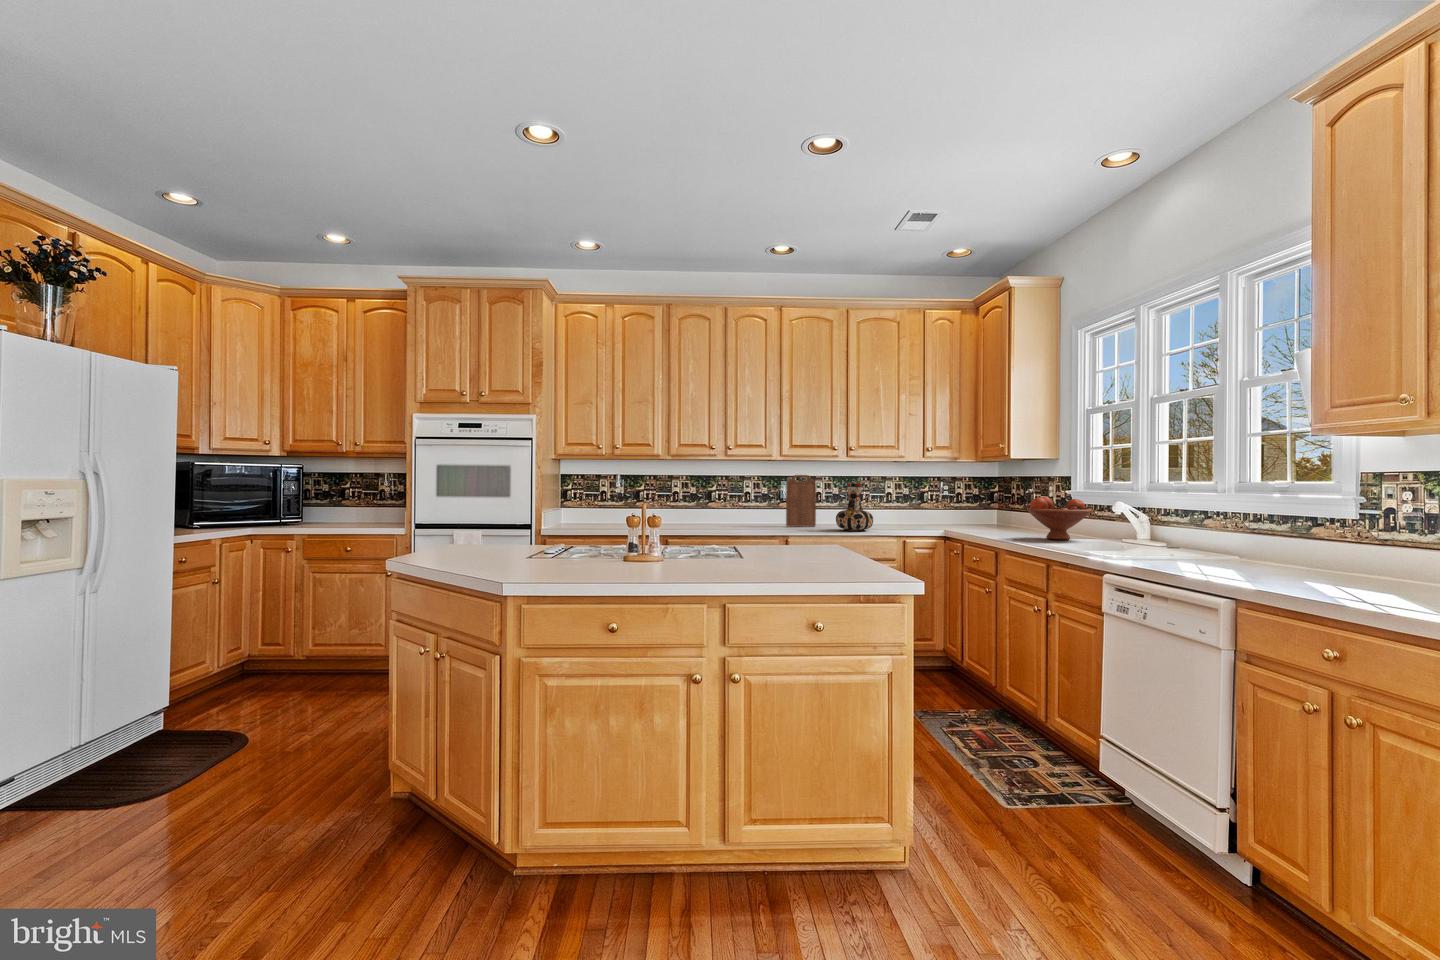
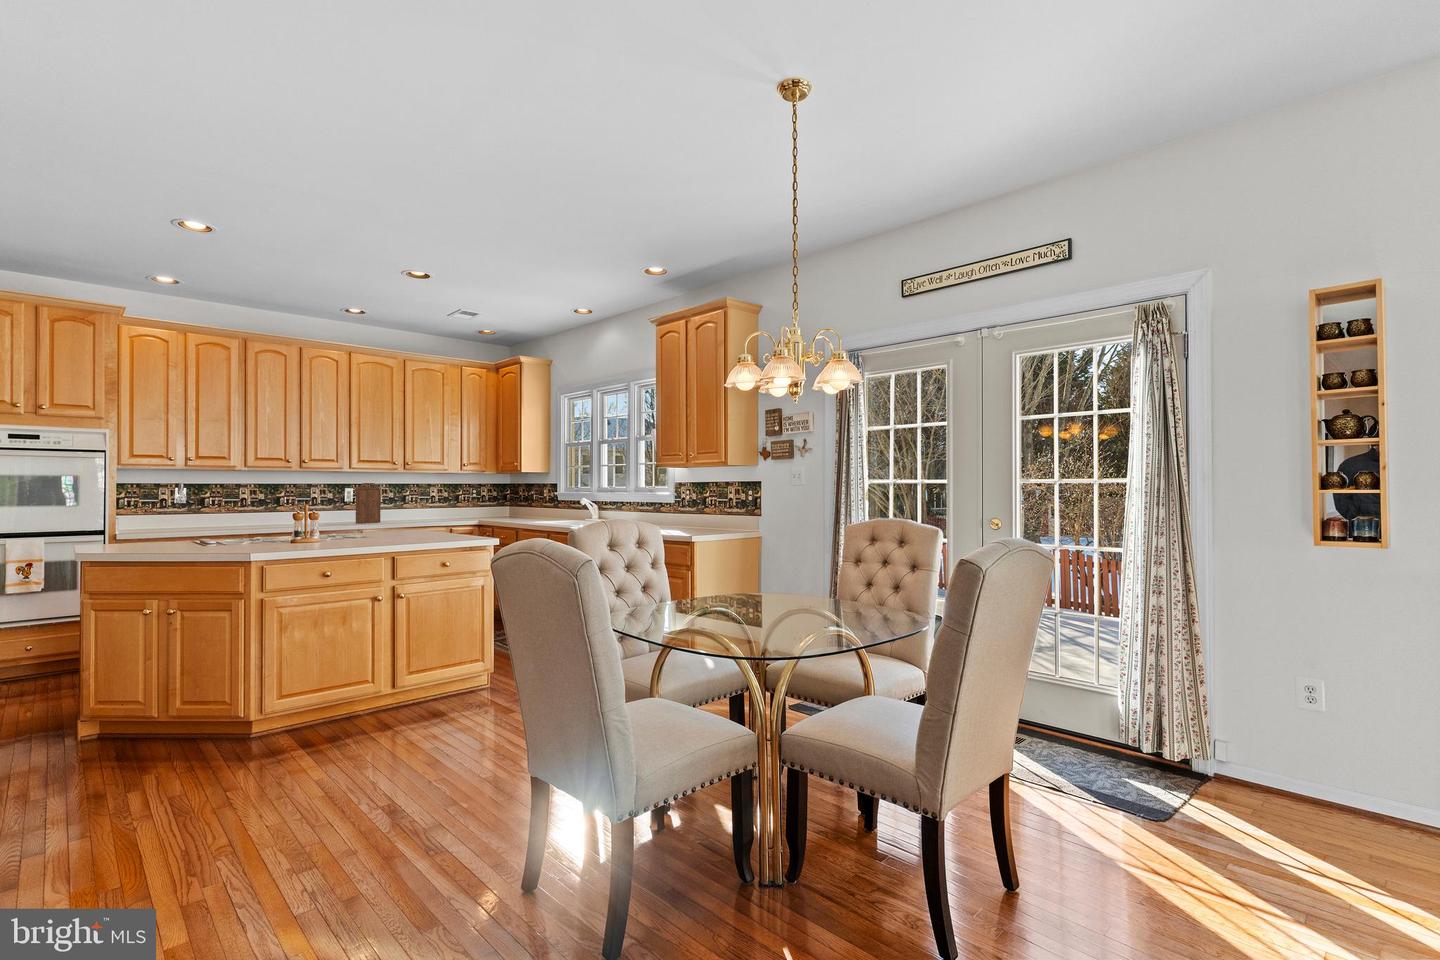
vase: present [836,482,873,531] -> none [402,489,431,523]
fruit bowl: present [1027,497,1091,540] -> none [535,496,569,521]

